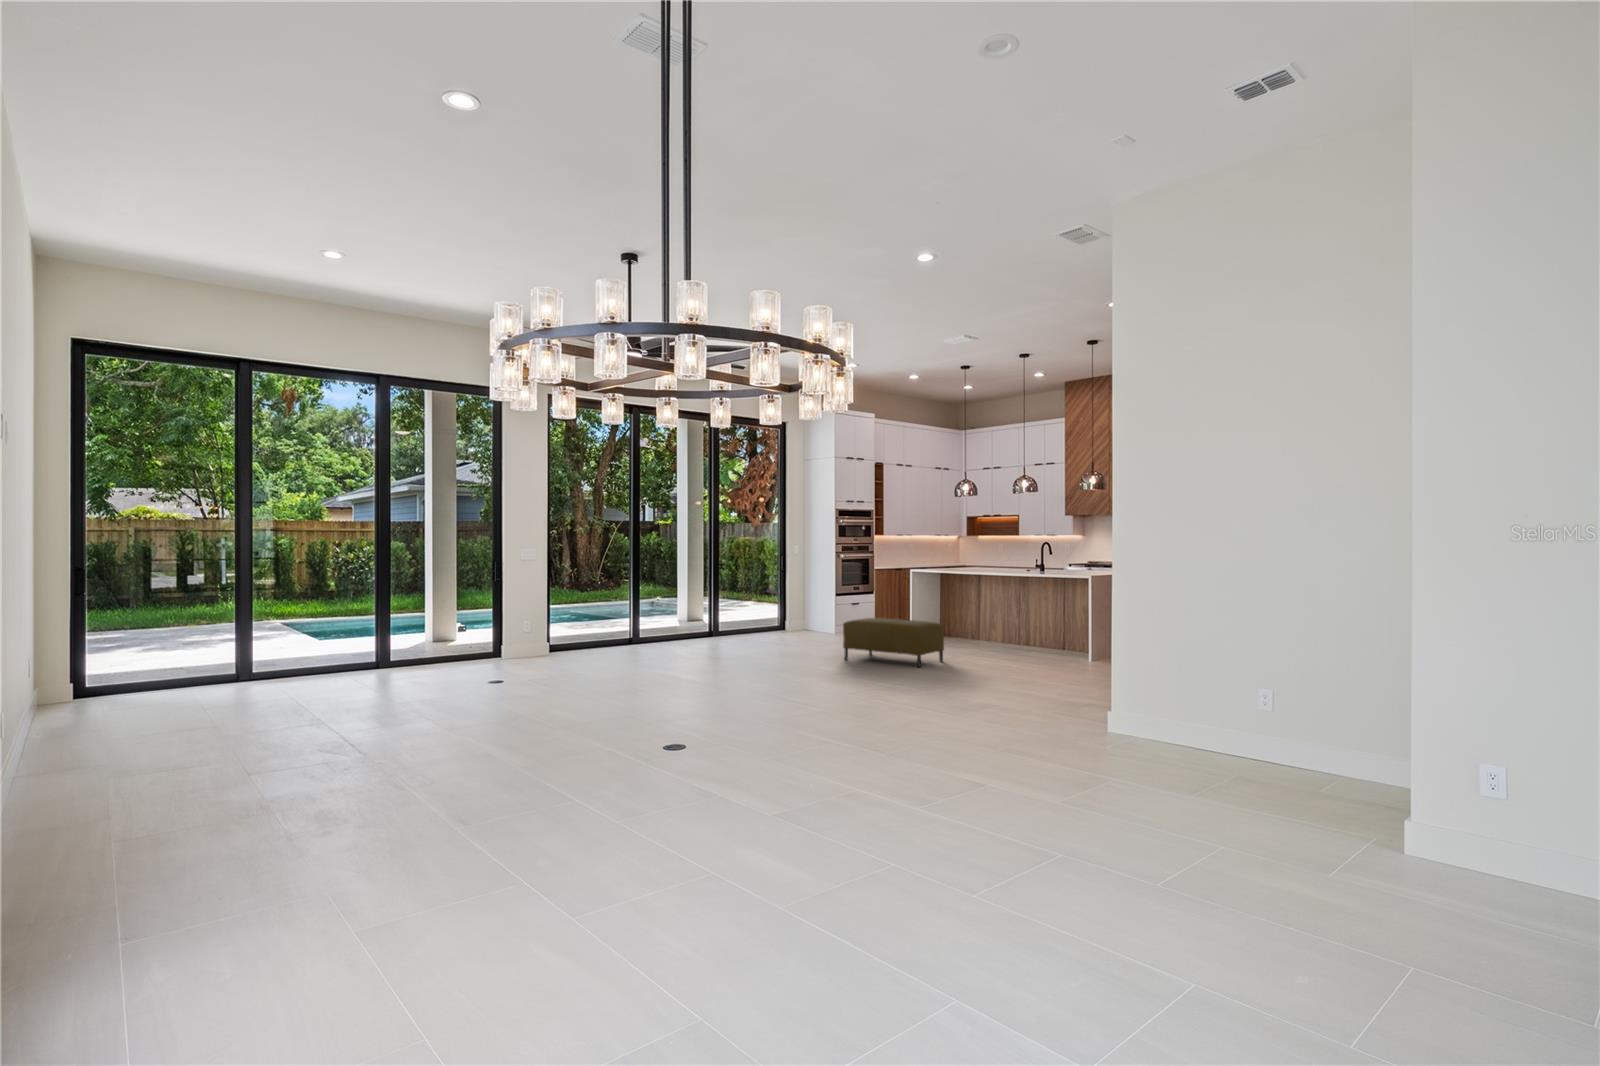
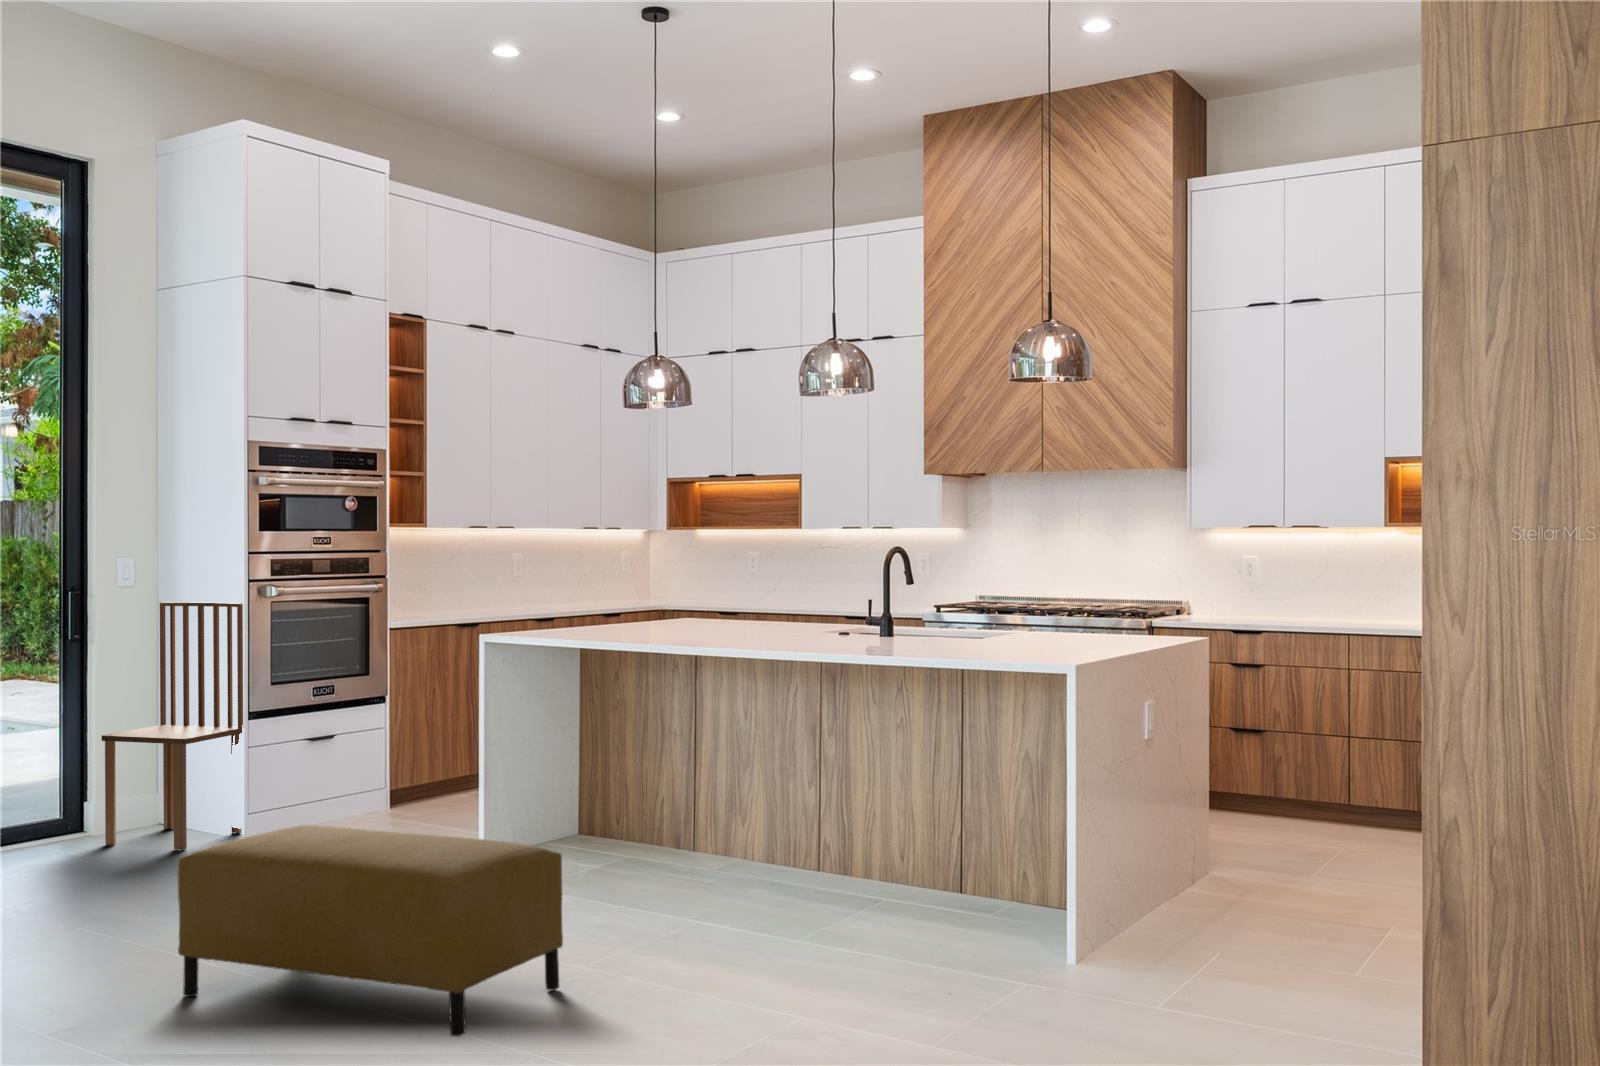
dining chair: none [794,559,834,635] -> present [102,602,244,850]

